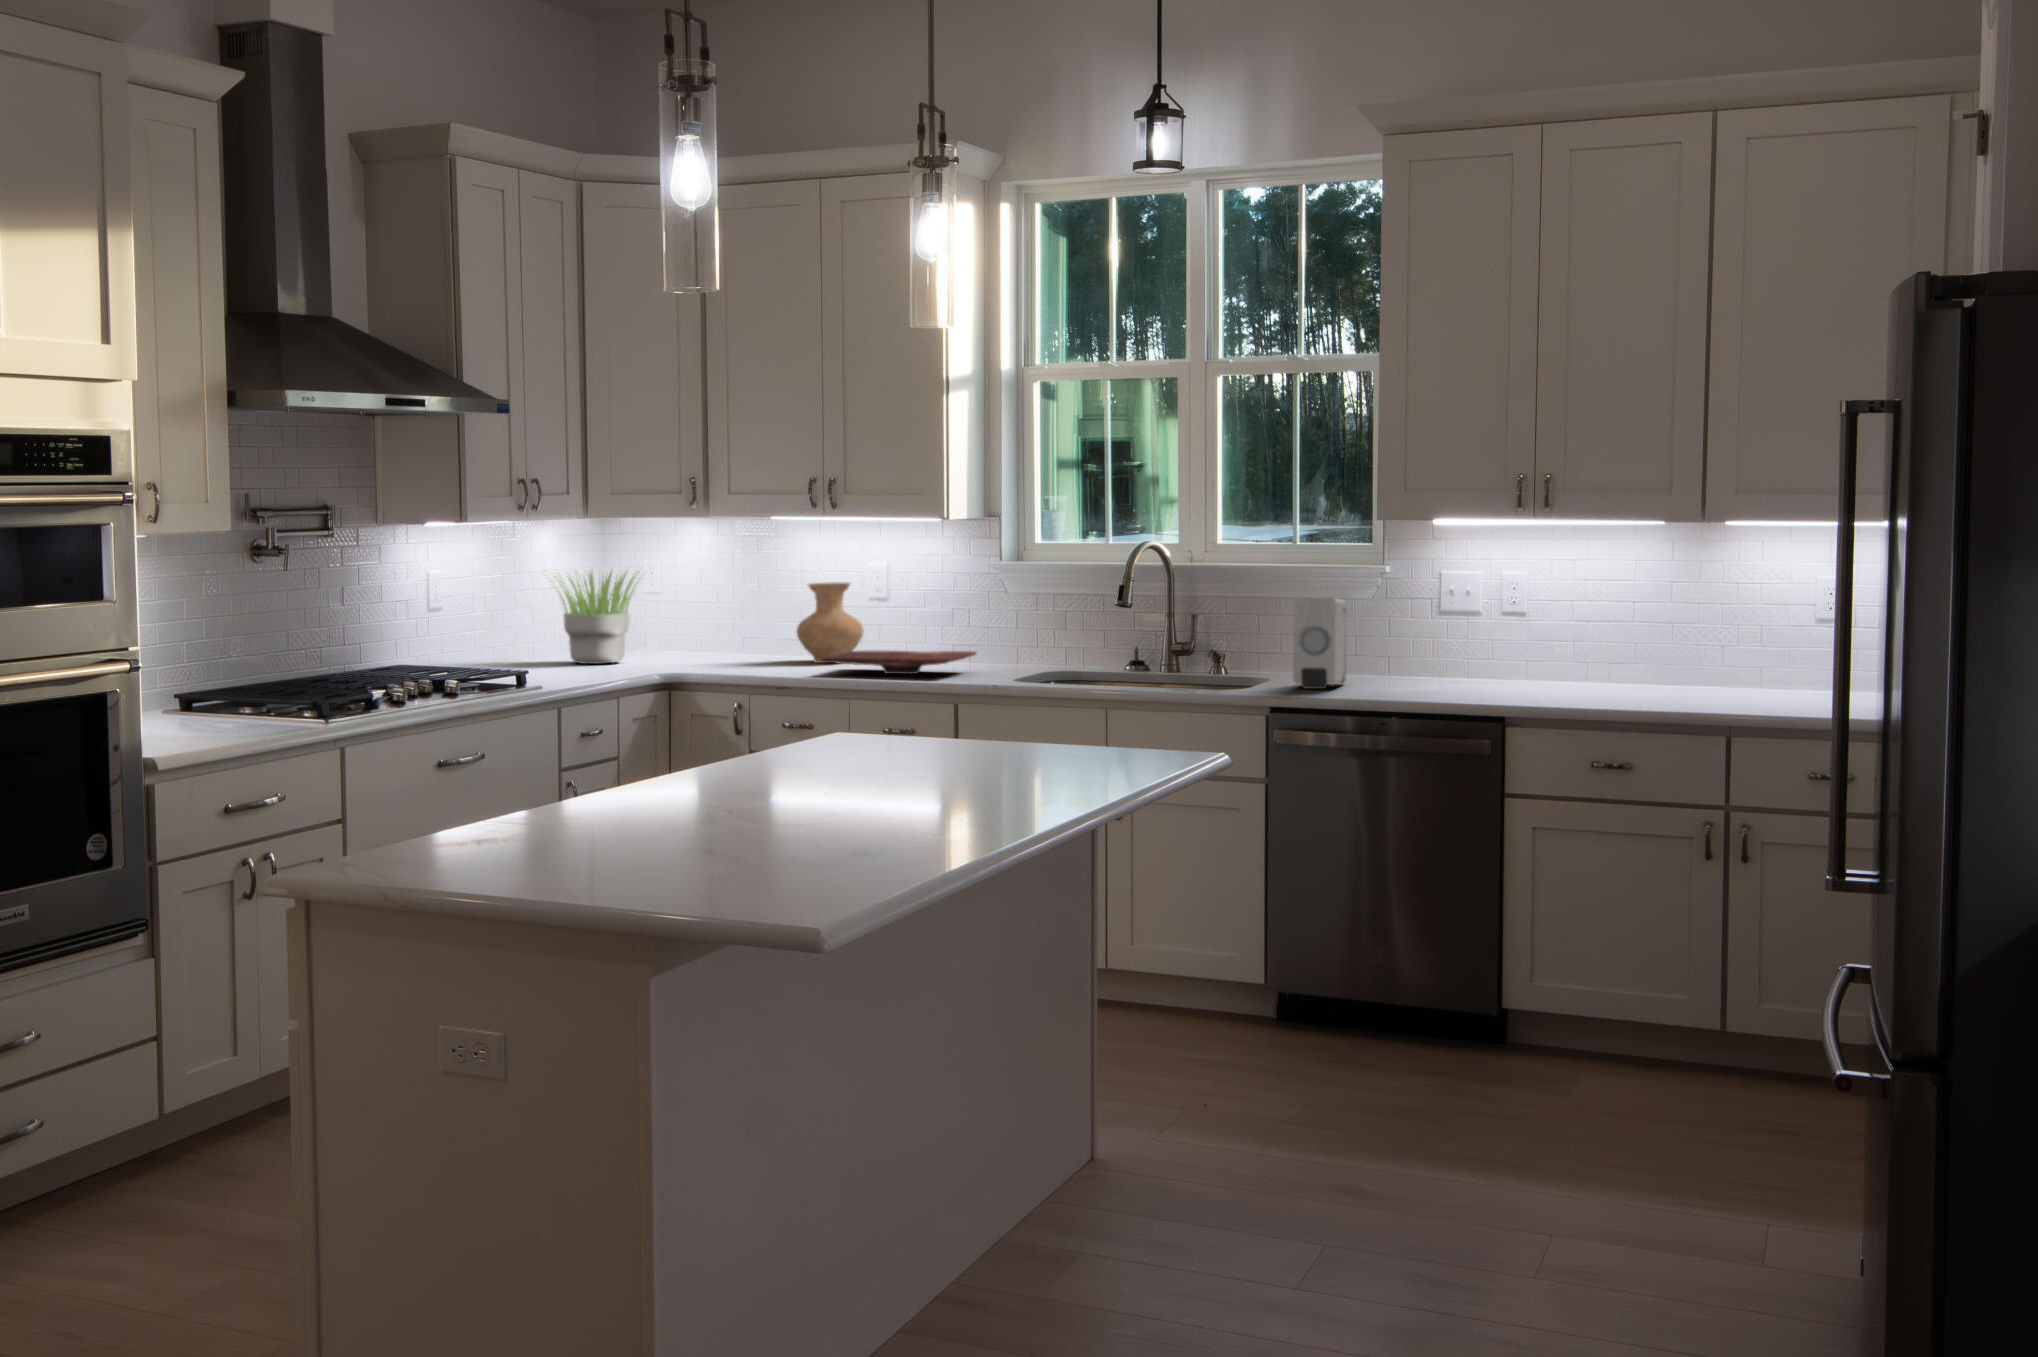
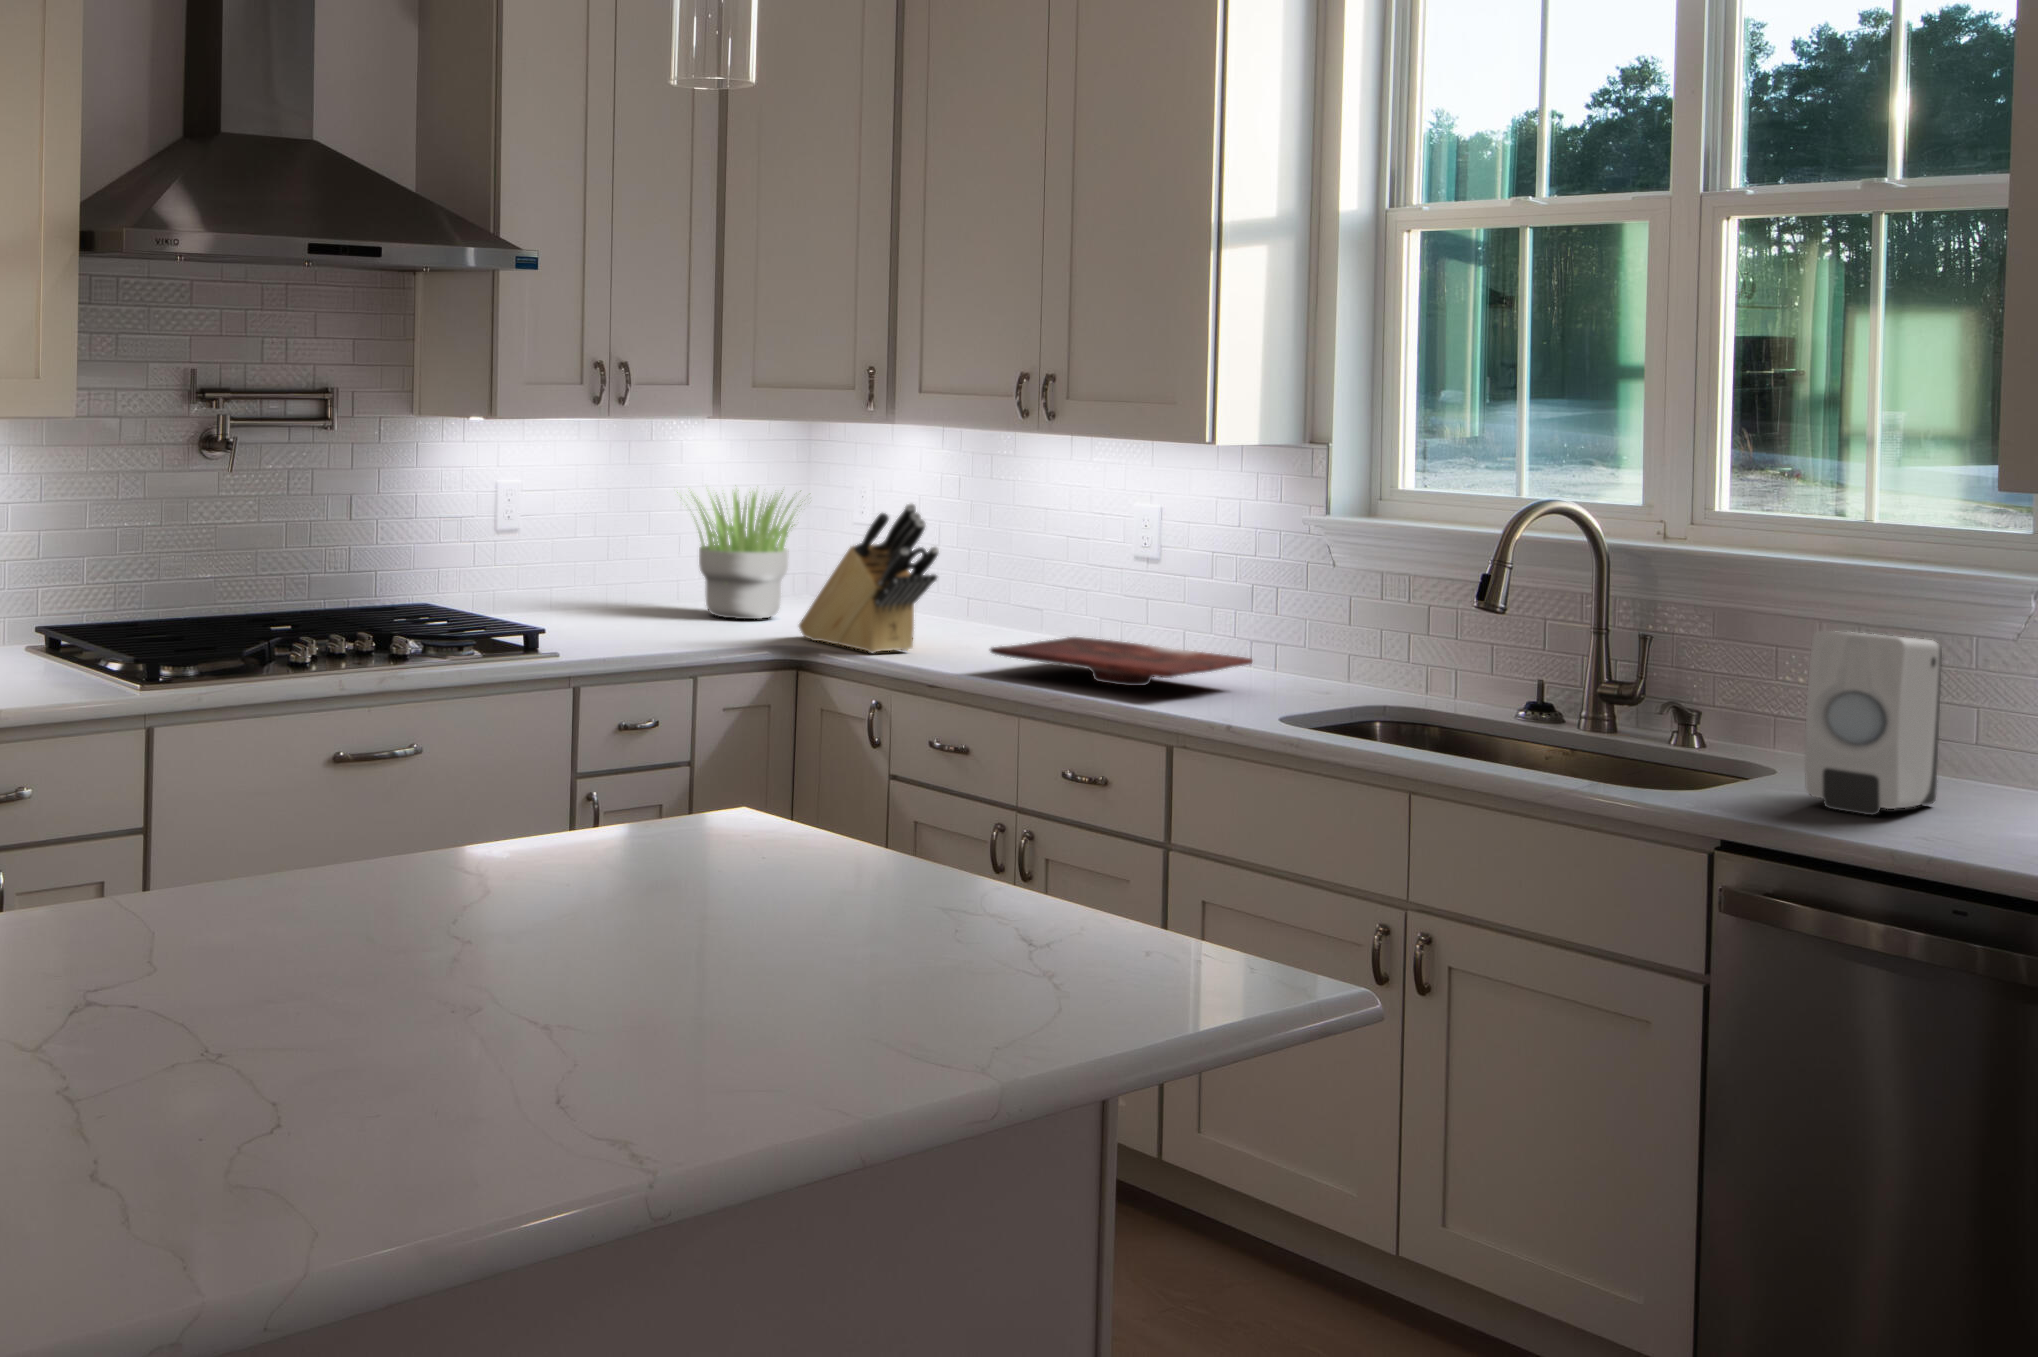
knife block: none [664,569,774,672] -> present [799,504,939,653]
vase: present [797,582,864,663] -> none [1013,528,1117,649]

